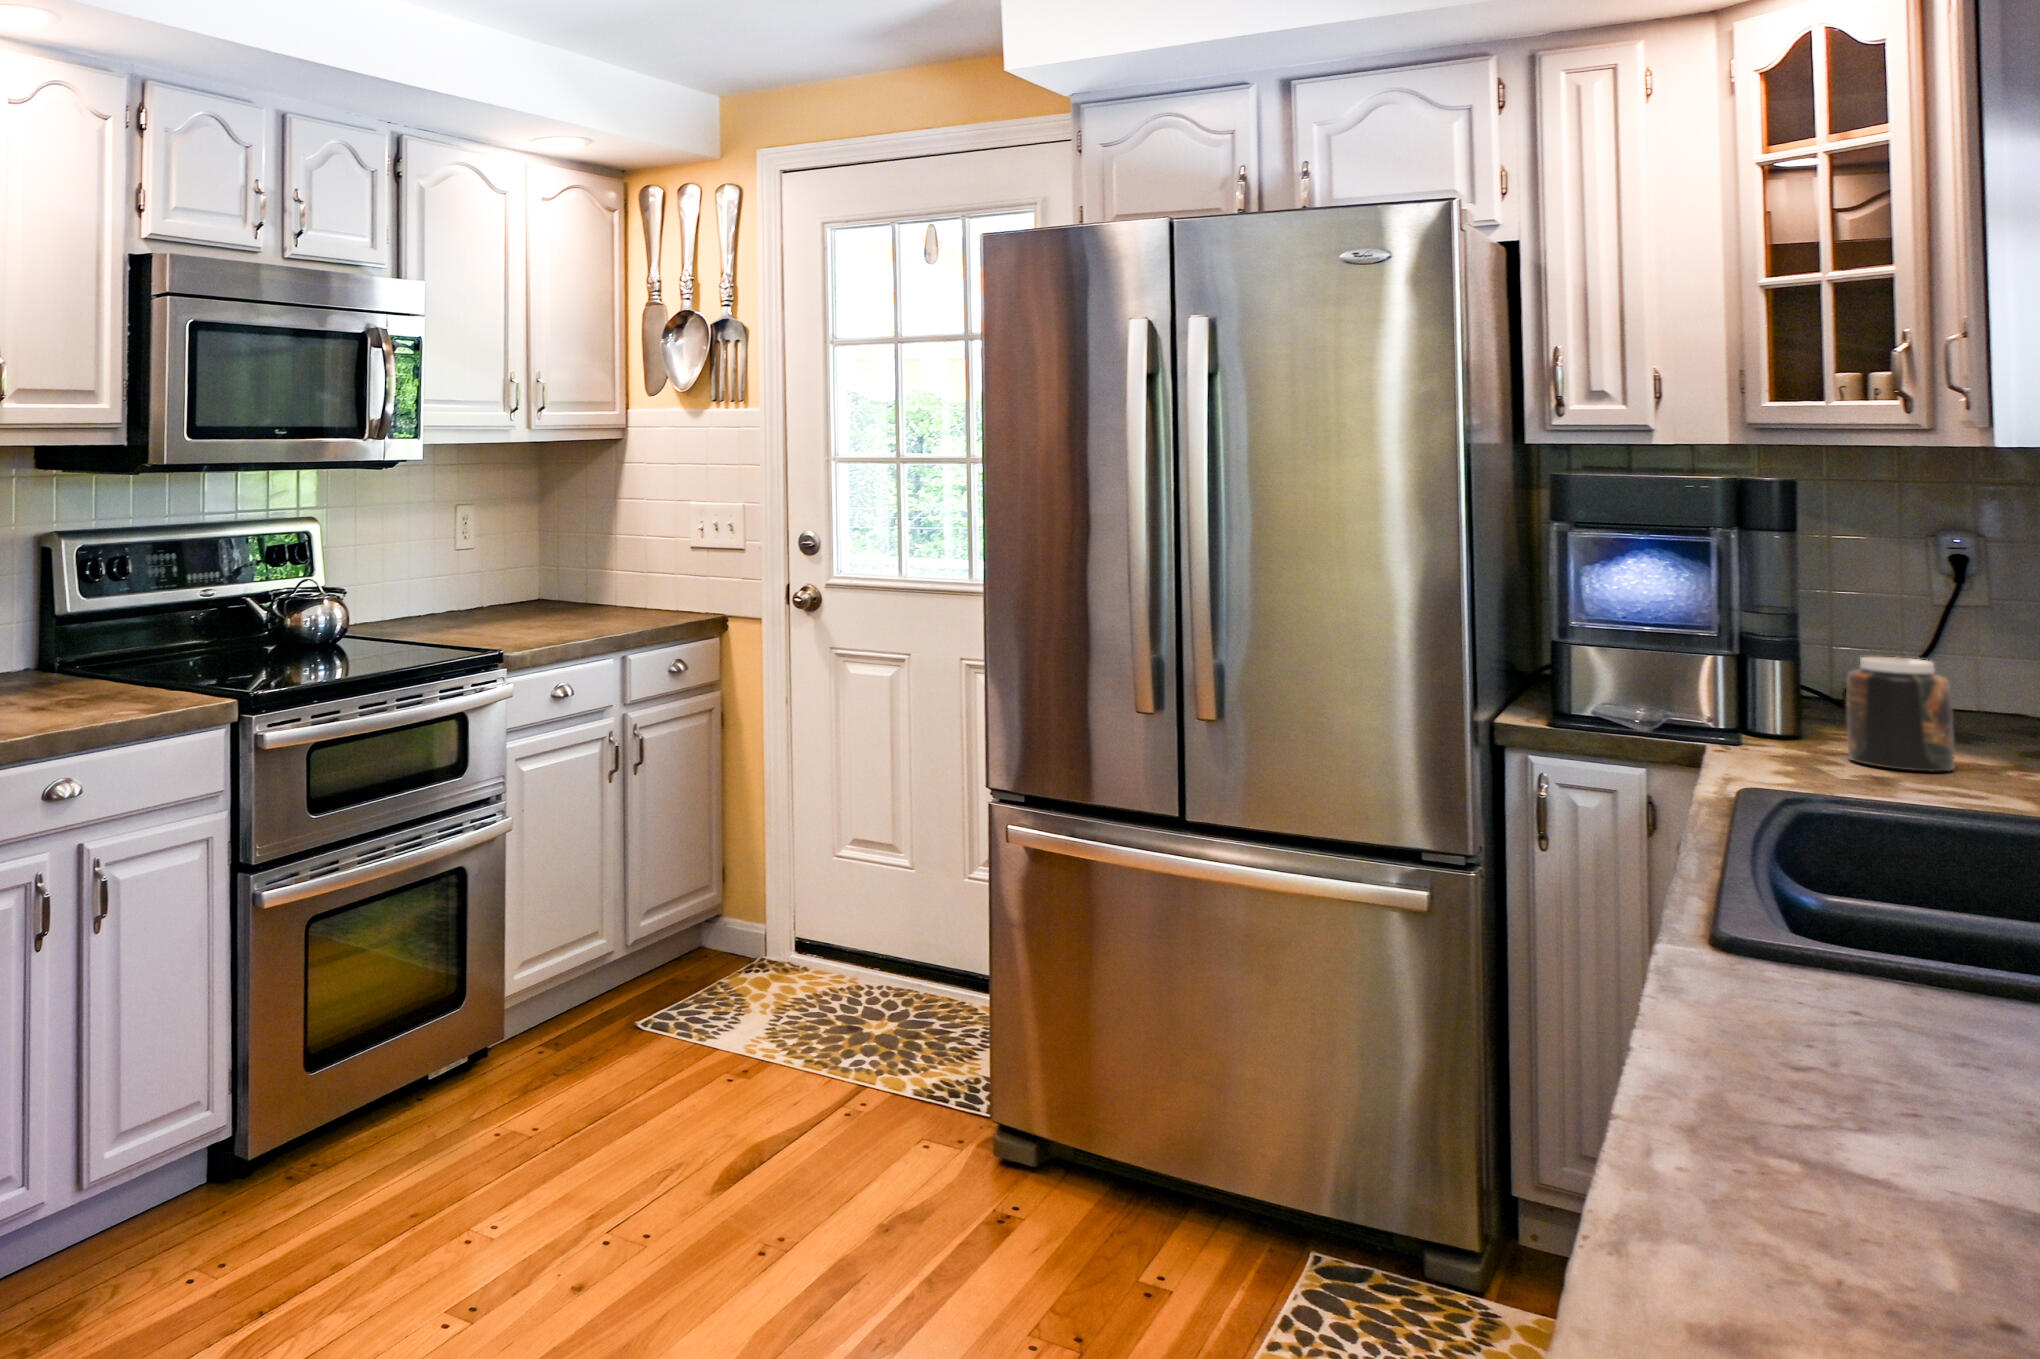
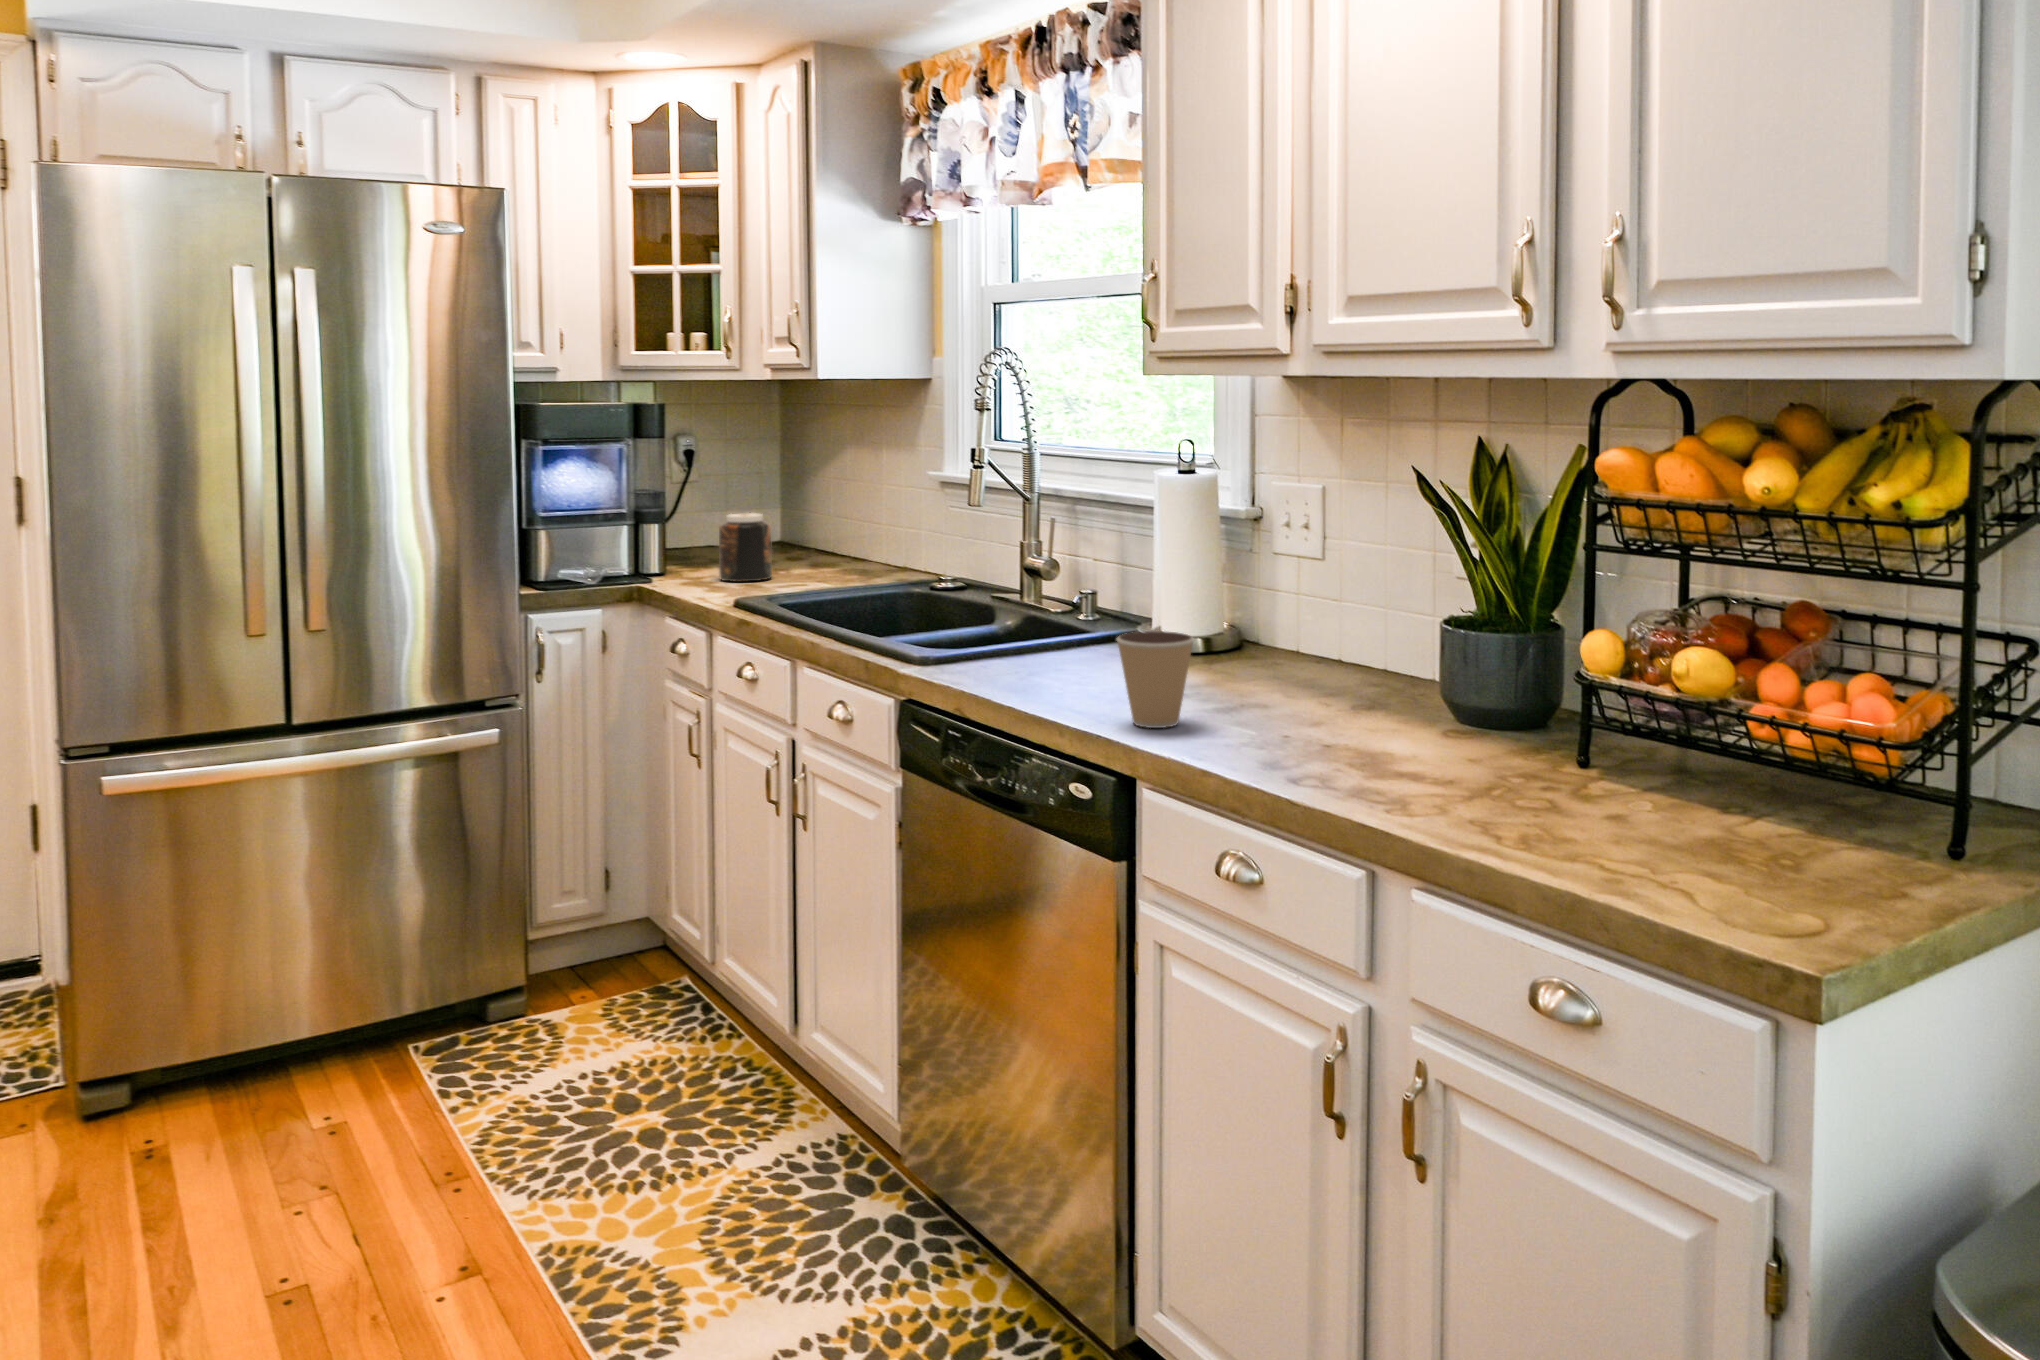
coffee cup: none [1739,957,1944,1182] -> present [1117,631,1194,728]

